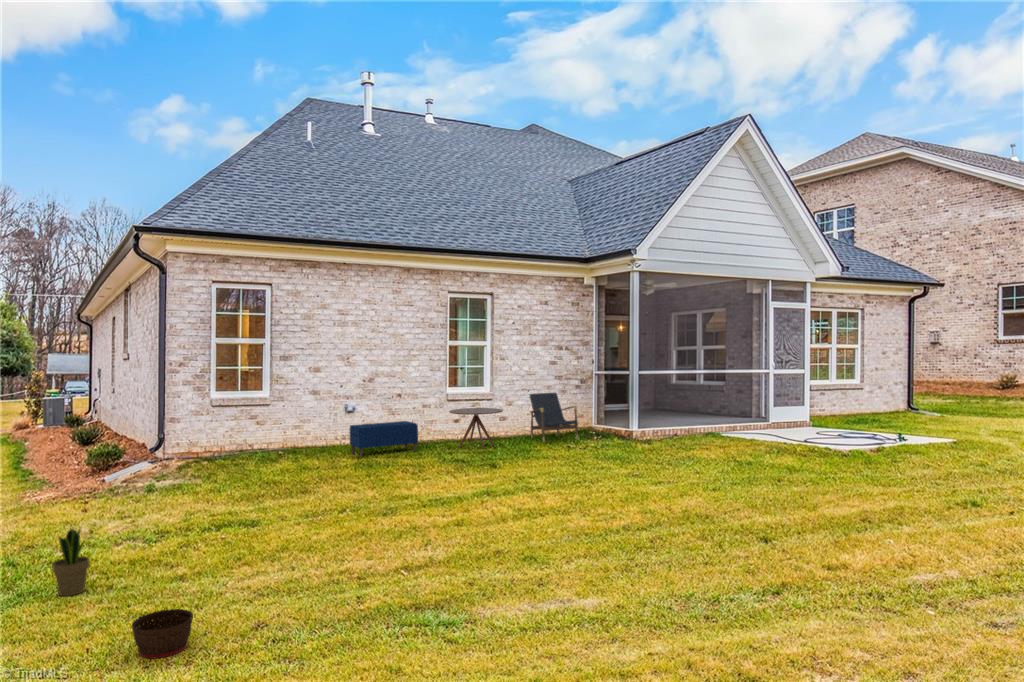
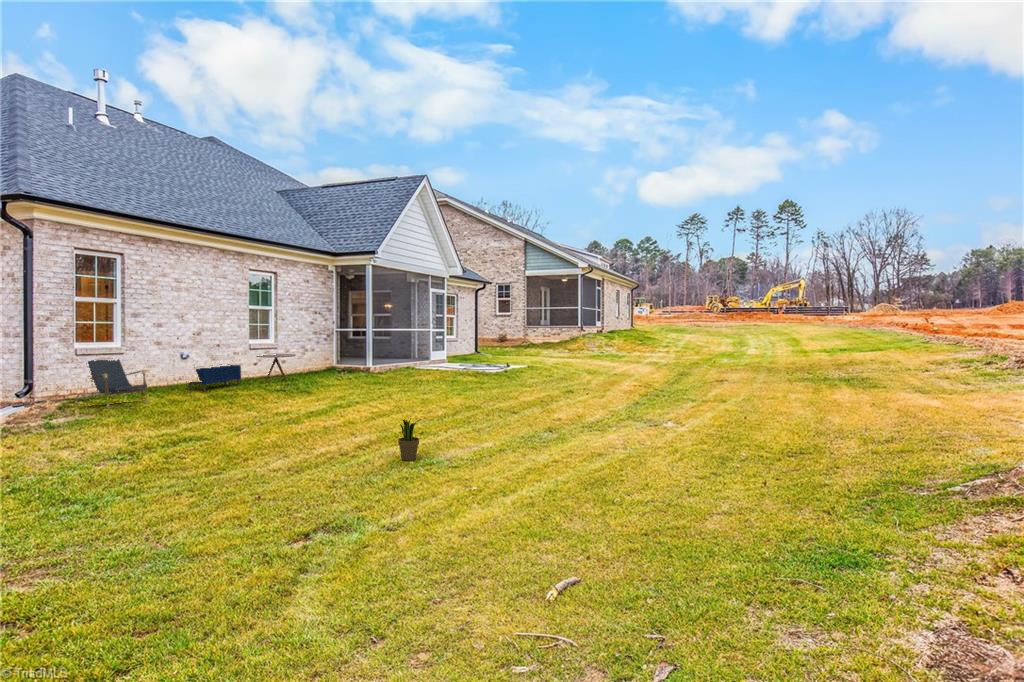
lounge chair: present [530,393,578,442] -> present [88,359,147,408]
potted plant: present [52,529,92,596] -> present [398,419,421,461]
basket: present [132,609,193,658] -> none [357,445,388,468]

